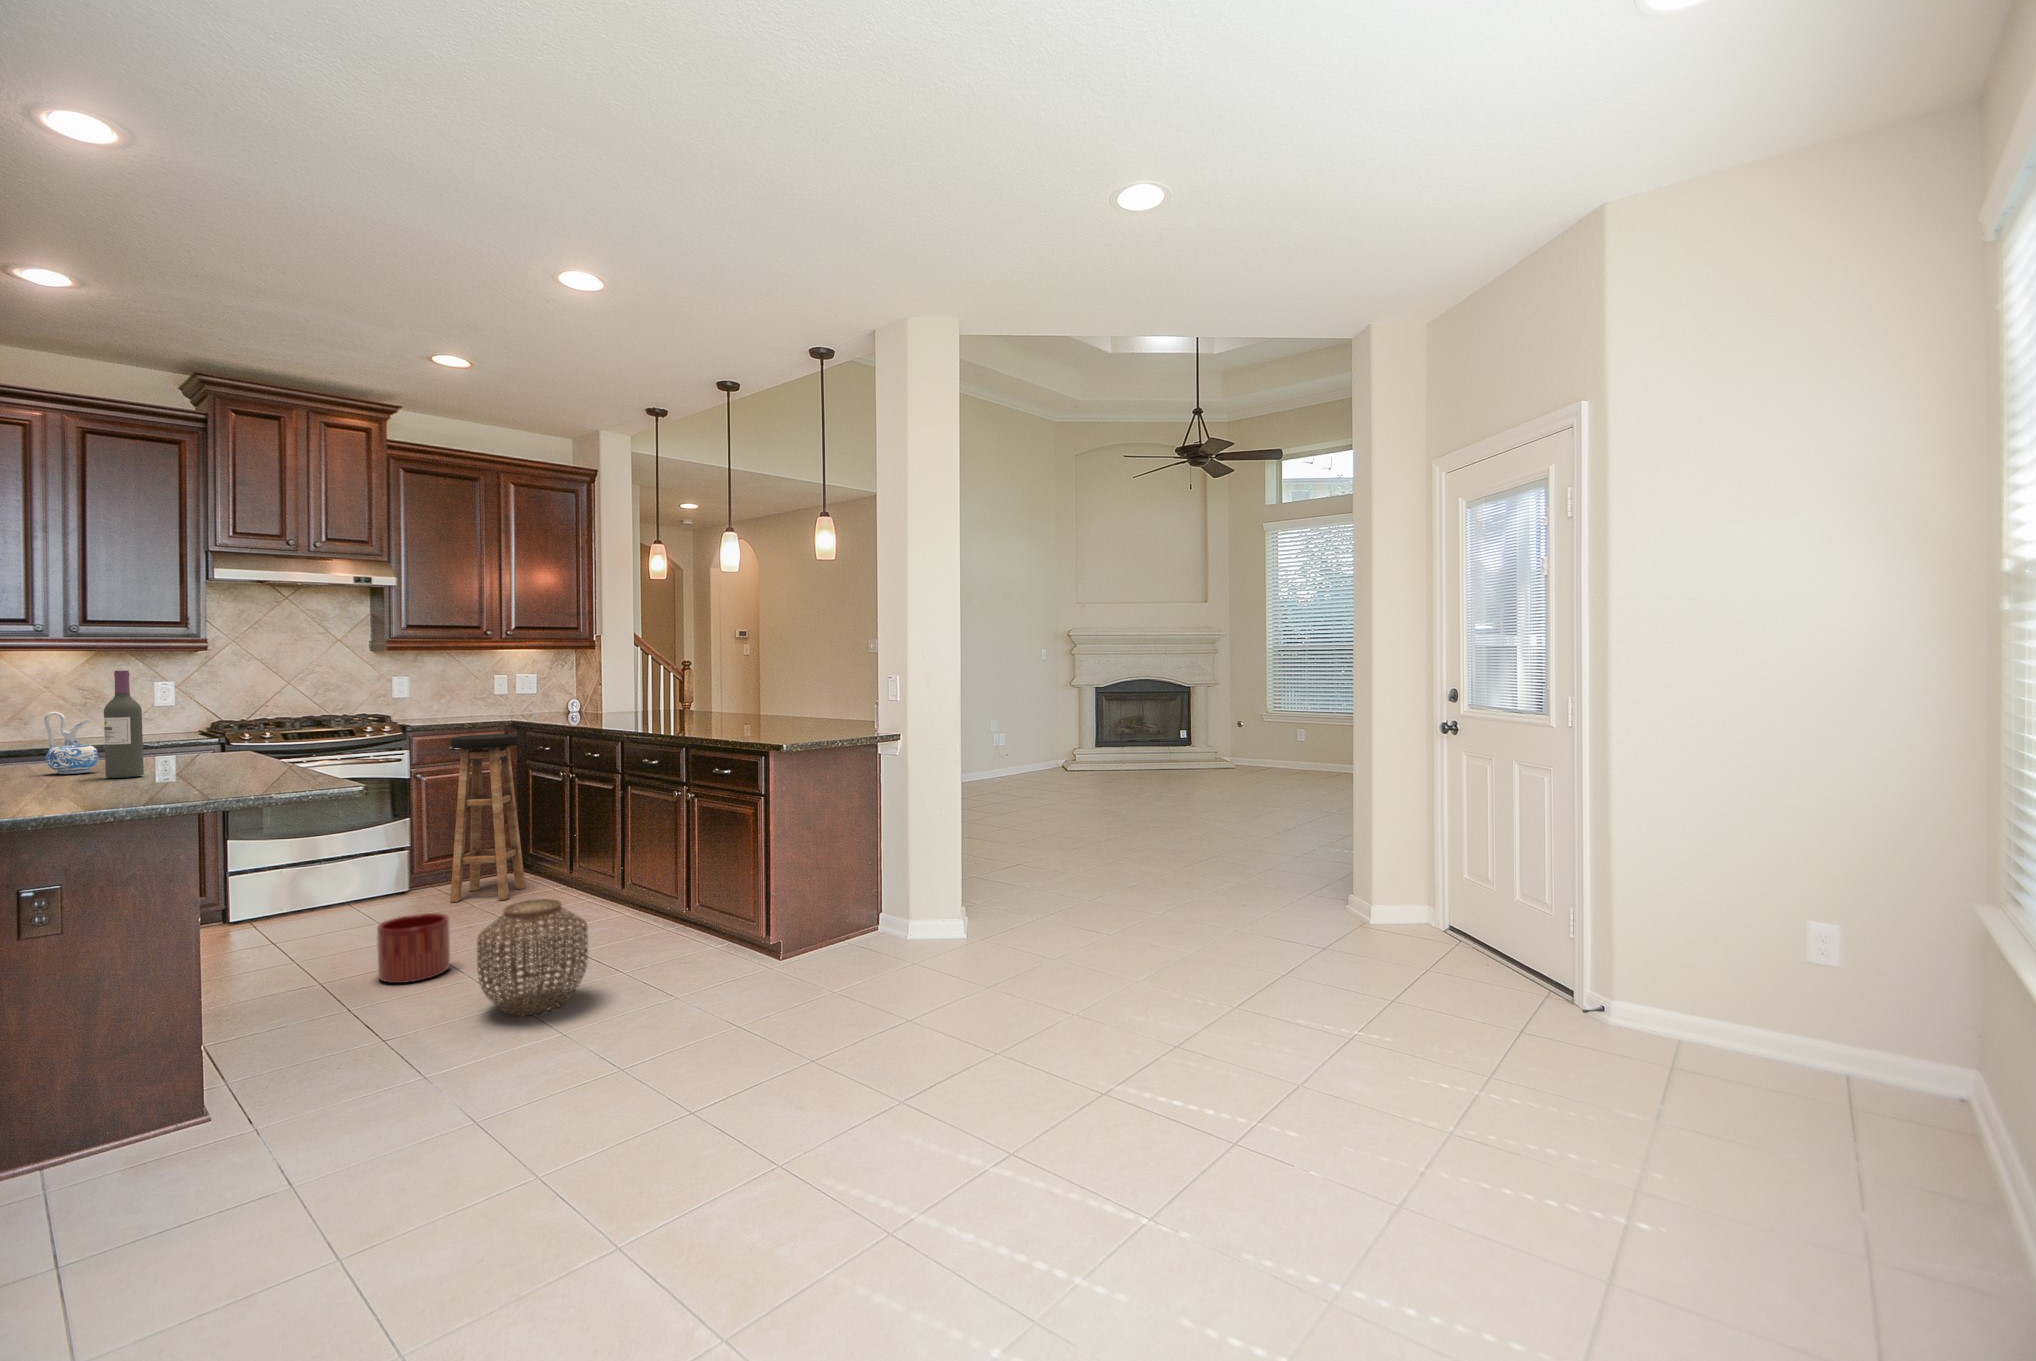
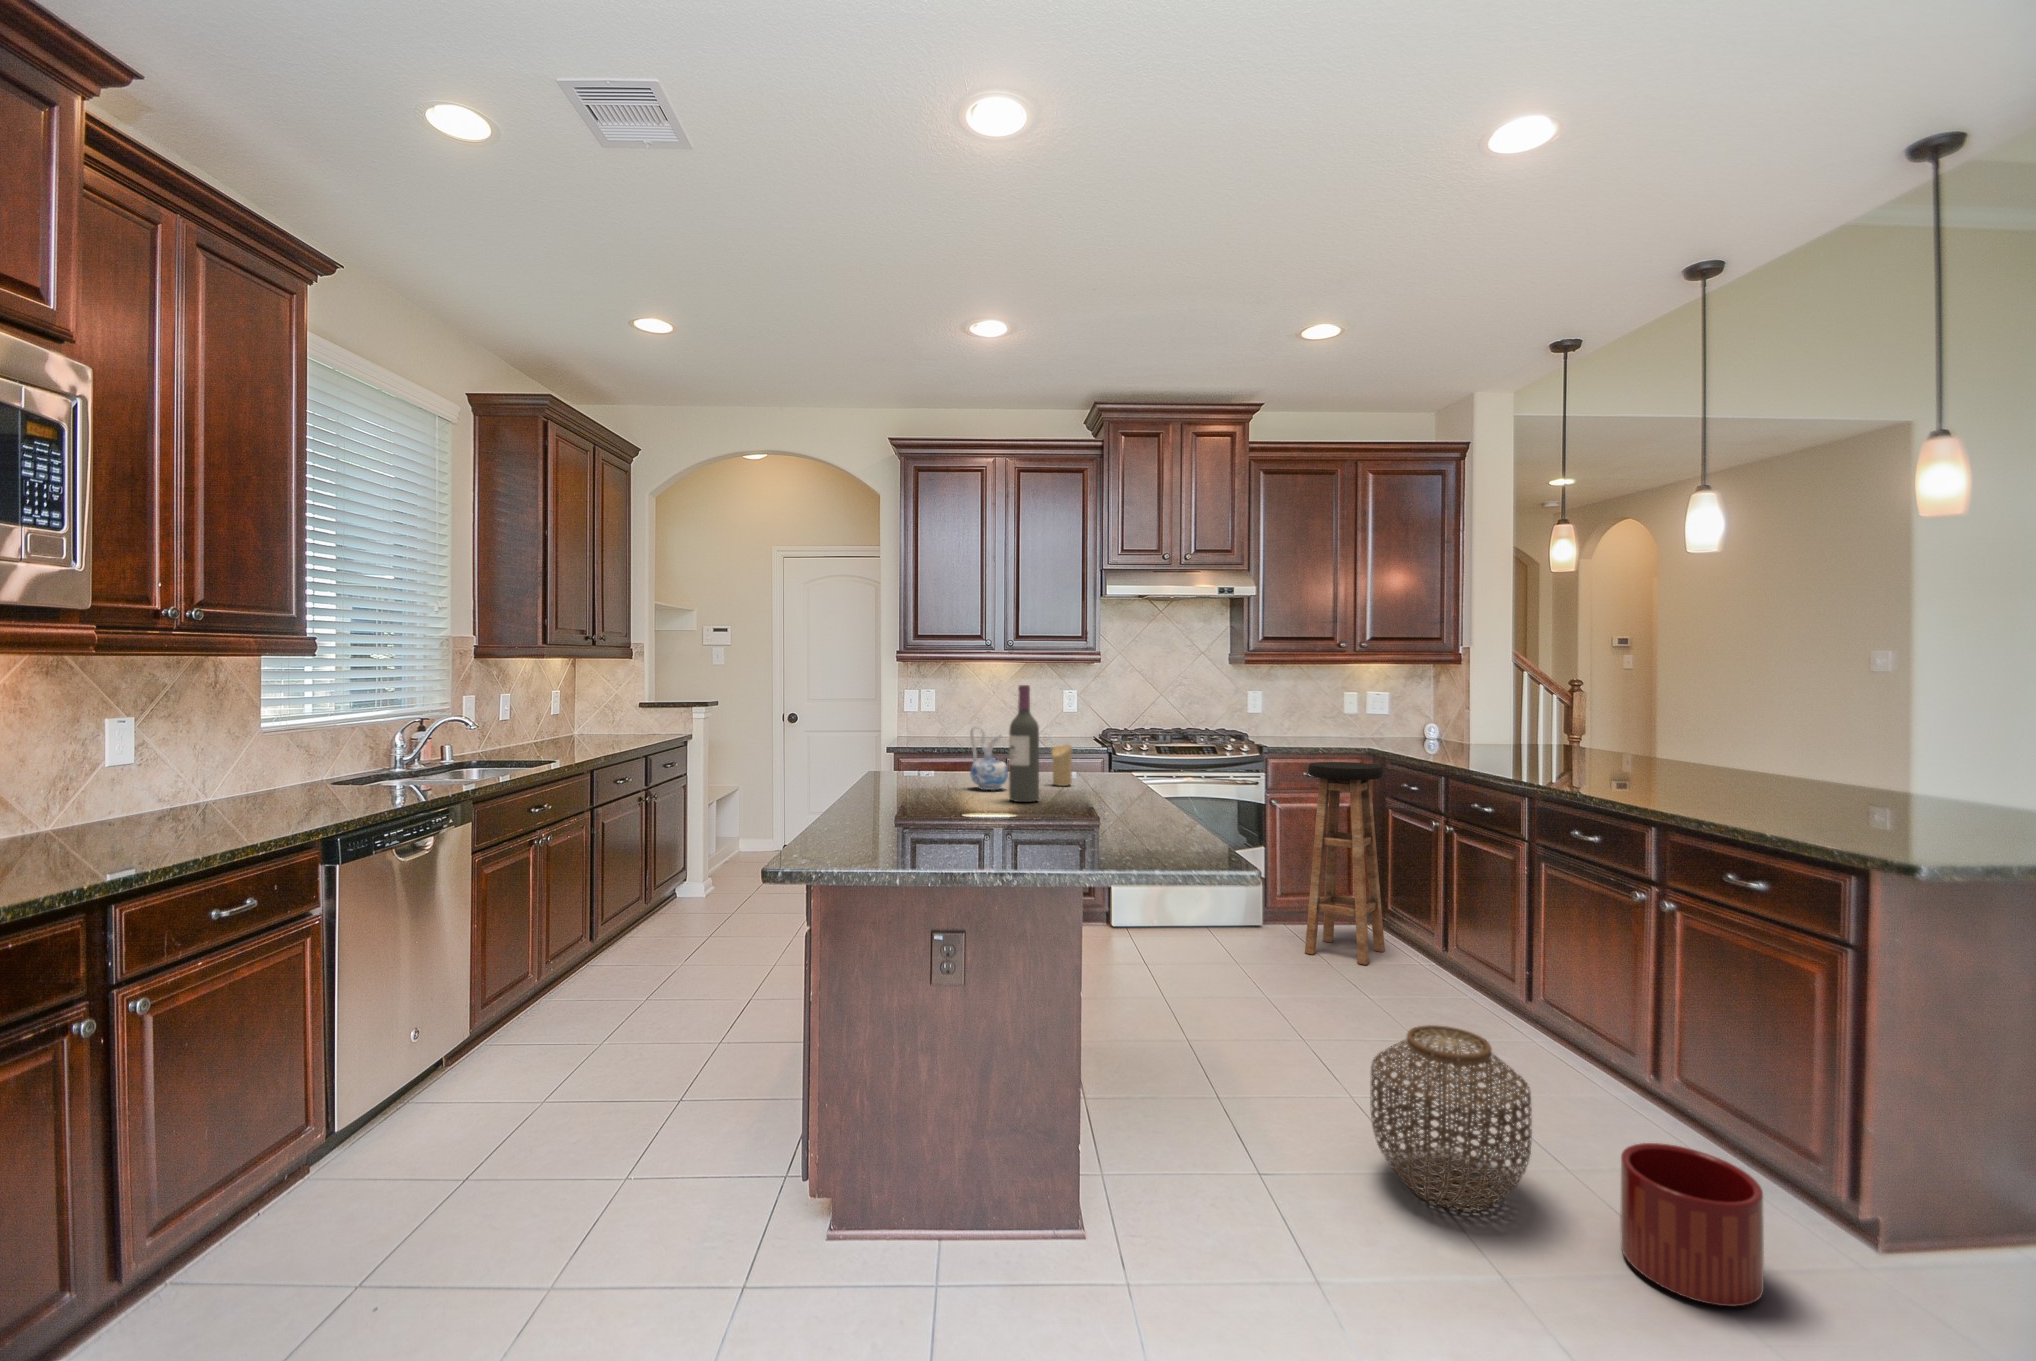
candle: none [153,726,179,766] -> present [1051,744,1072,786]
planter: present [377,913,450,983] -> present [1620,1143,1764,1306]

